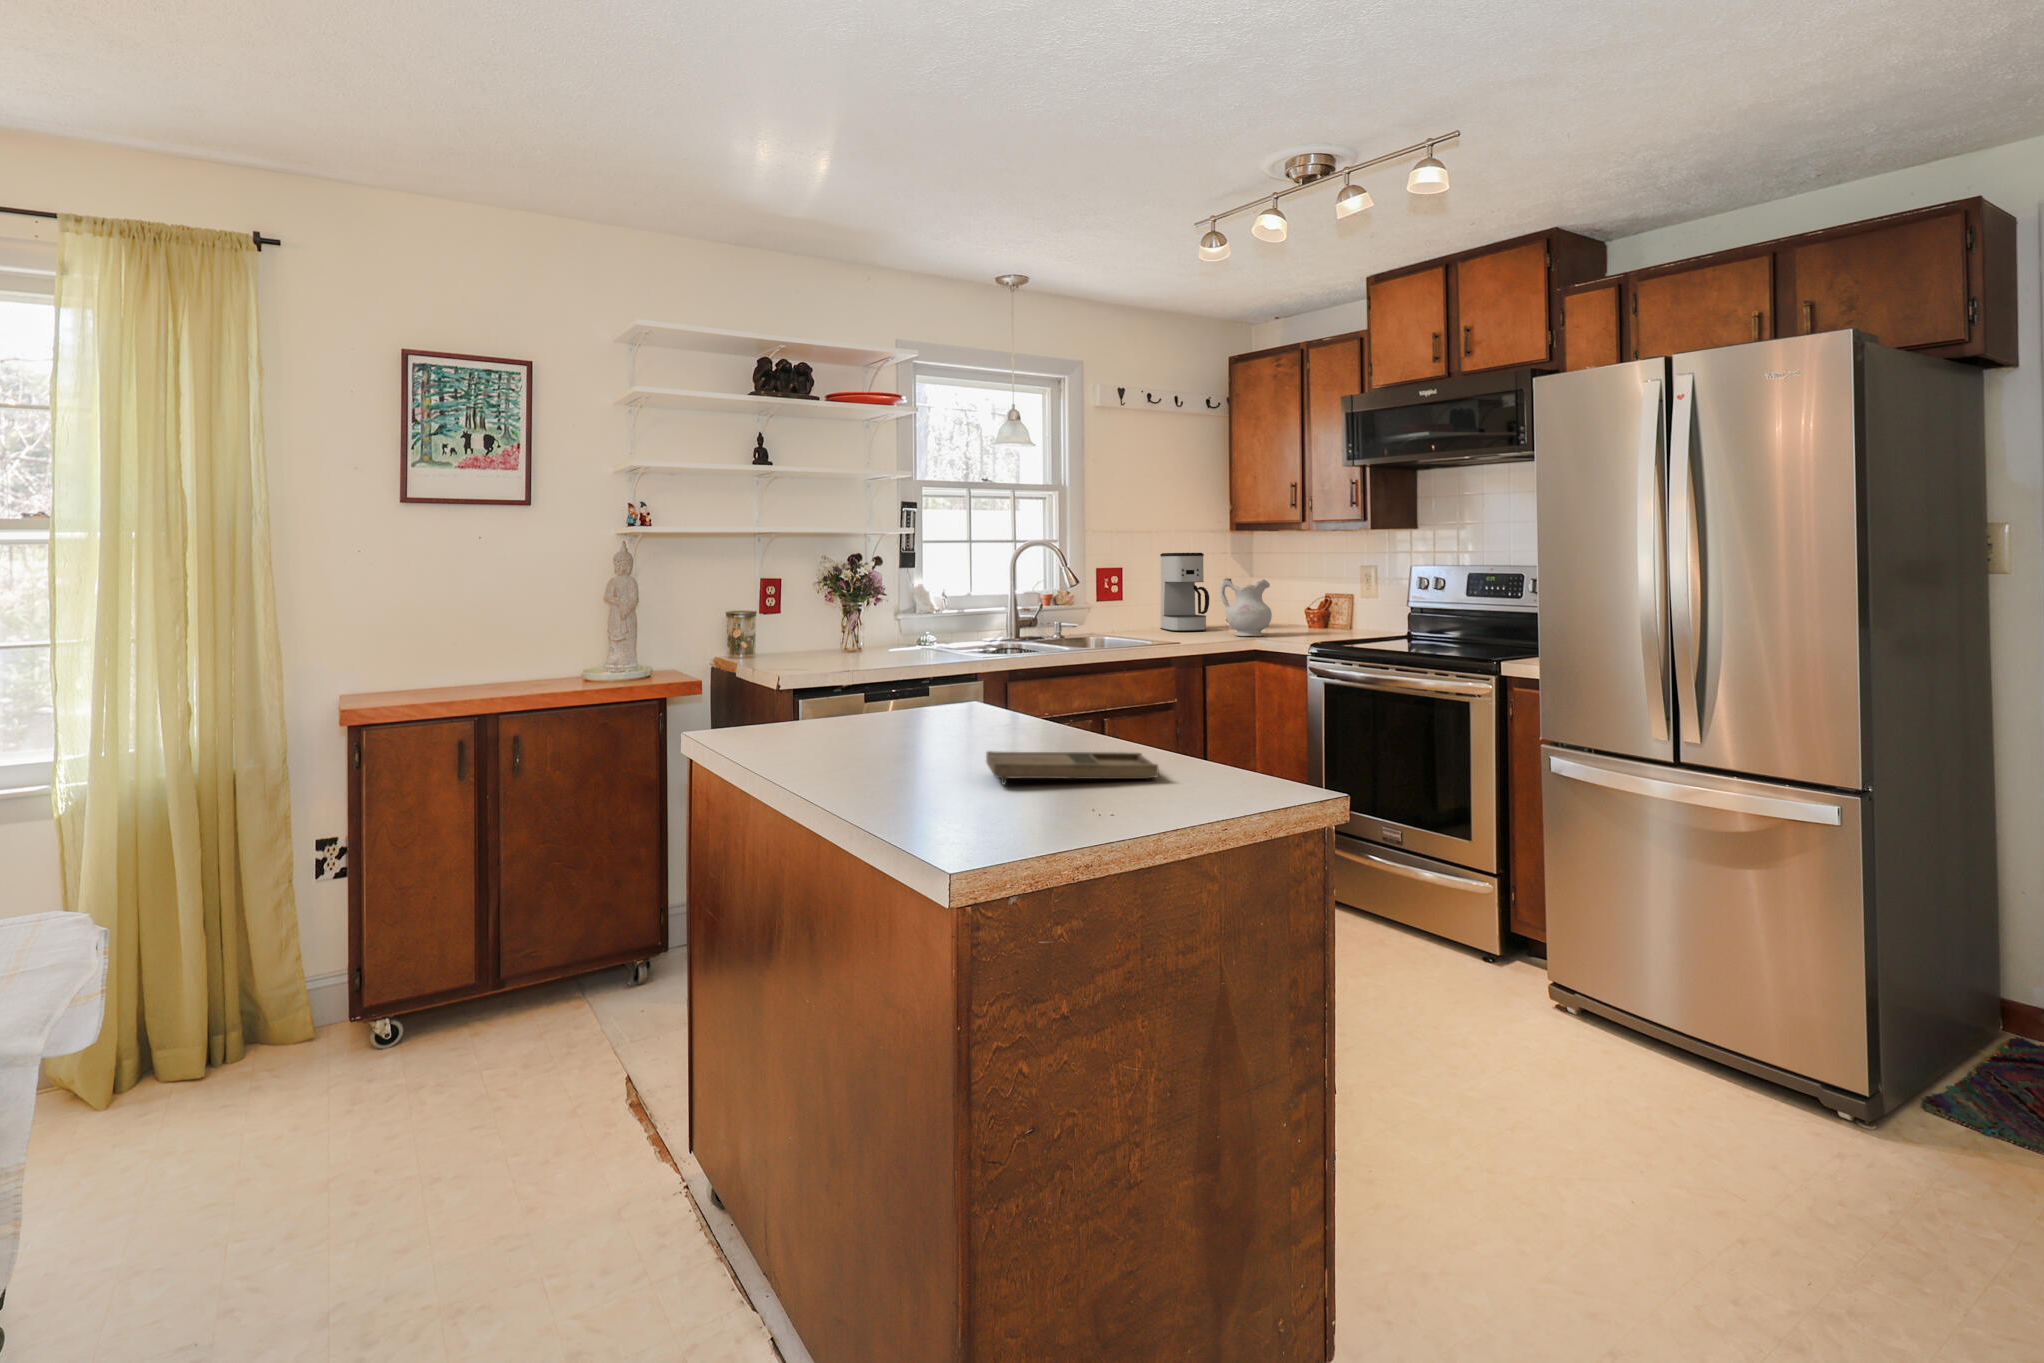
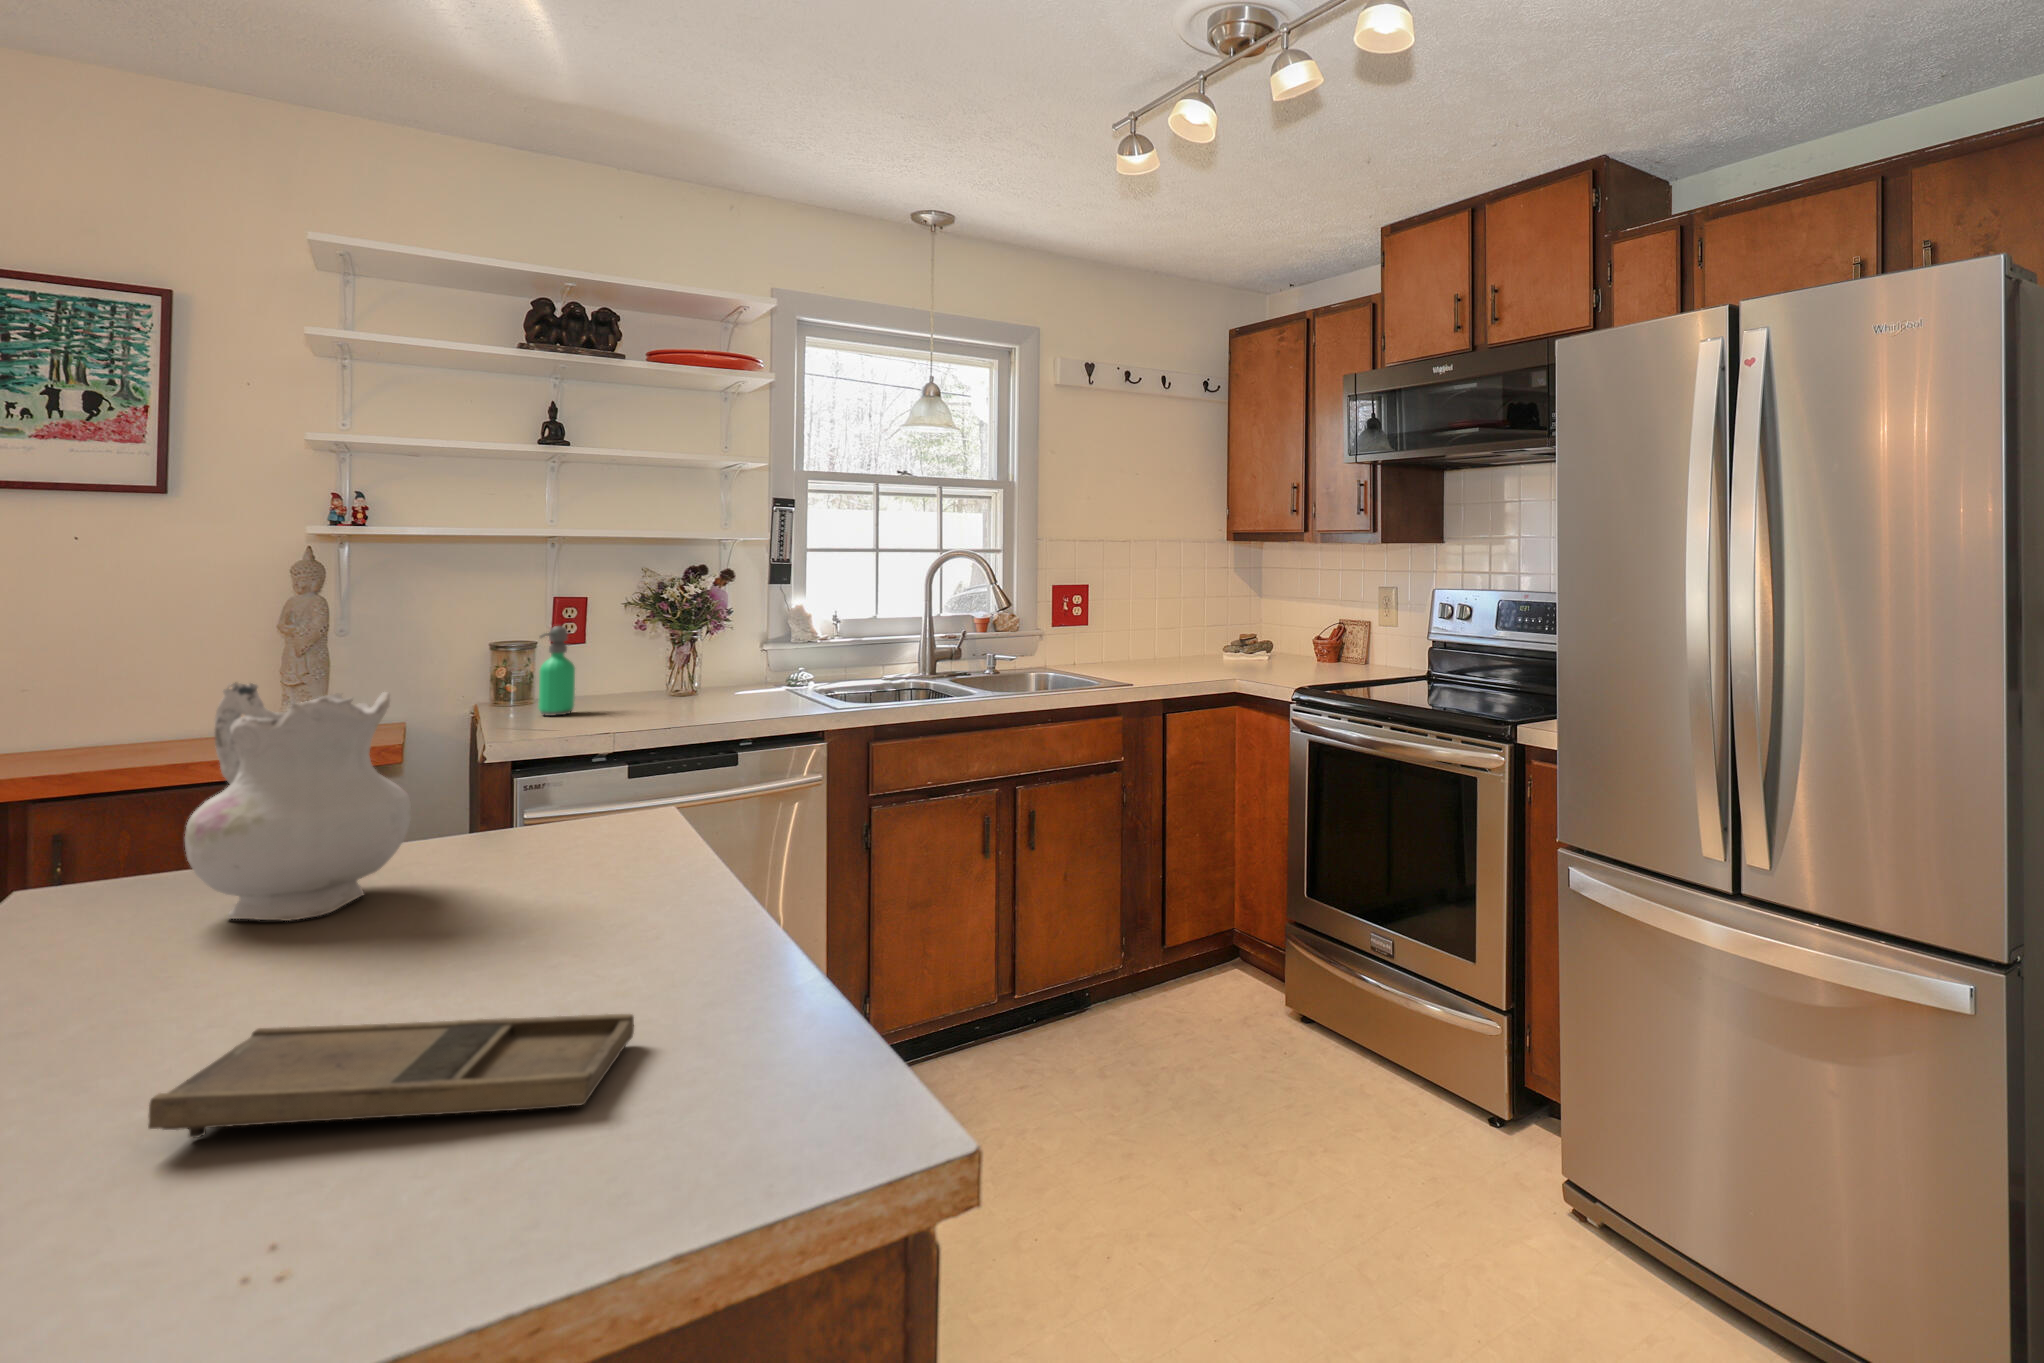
coffee maker: present [1160,553,1209,631] -> none [1138,566,1196,663]
ceramic pitcher: present [1220,578,1272,636] -> present [185,683,411,921]
soap dispenser: none [770,598,793,664] -> present [539,626,575,715]

